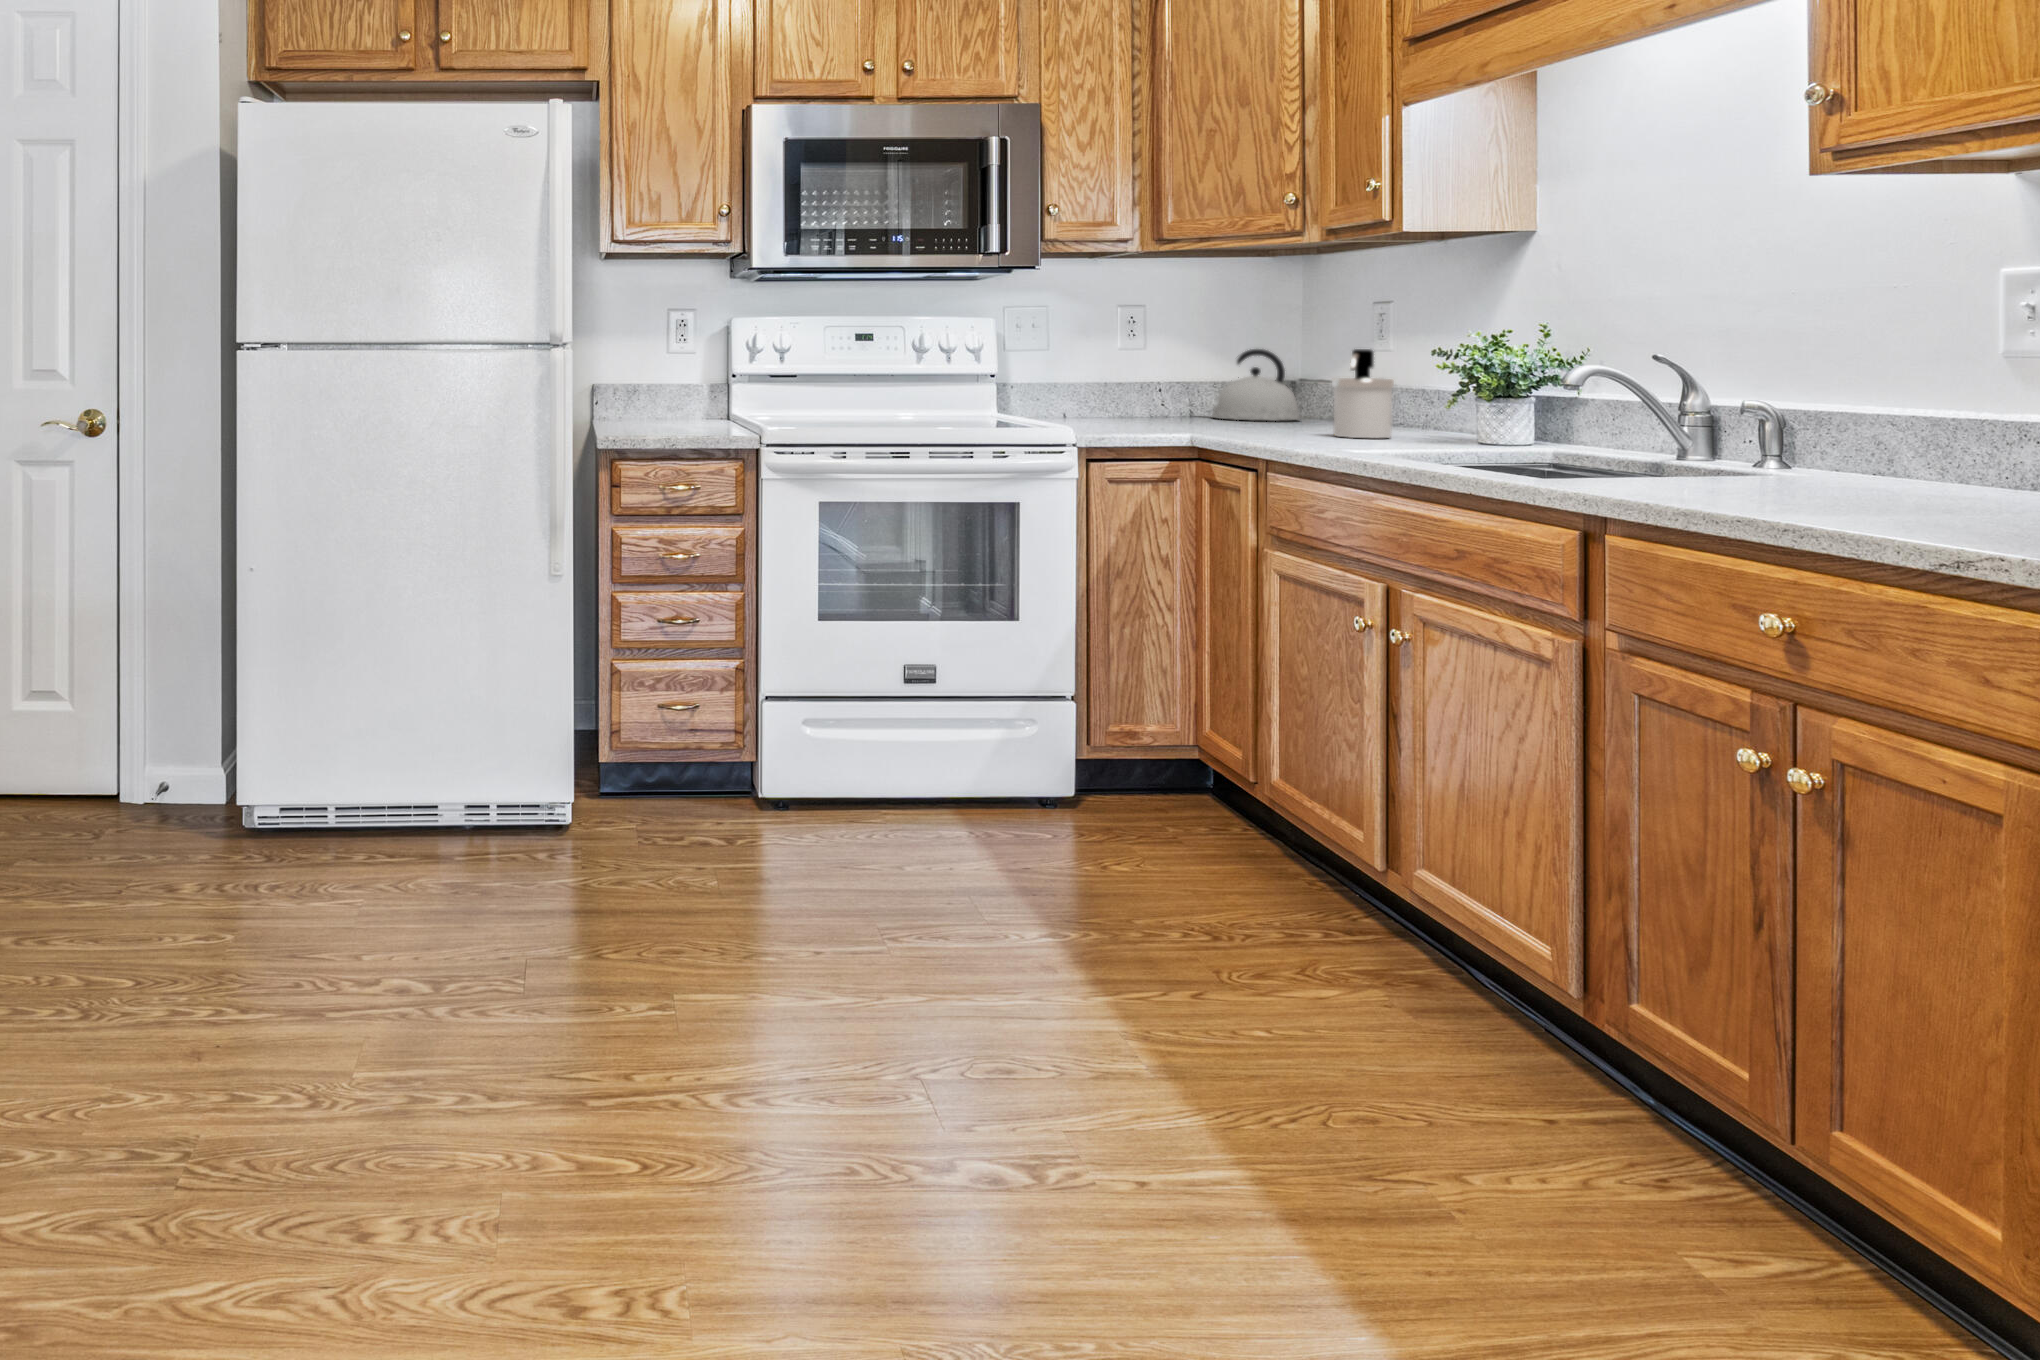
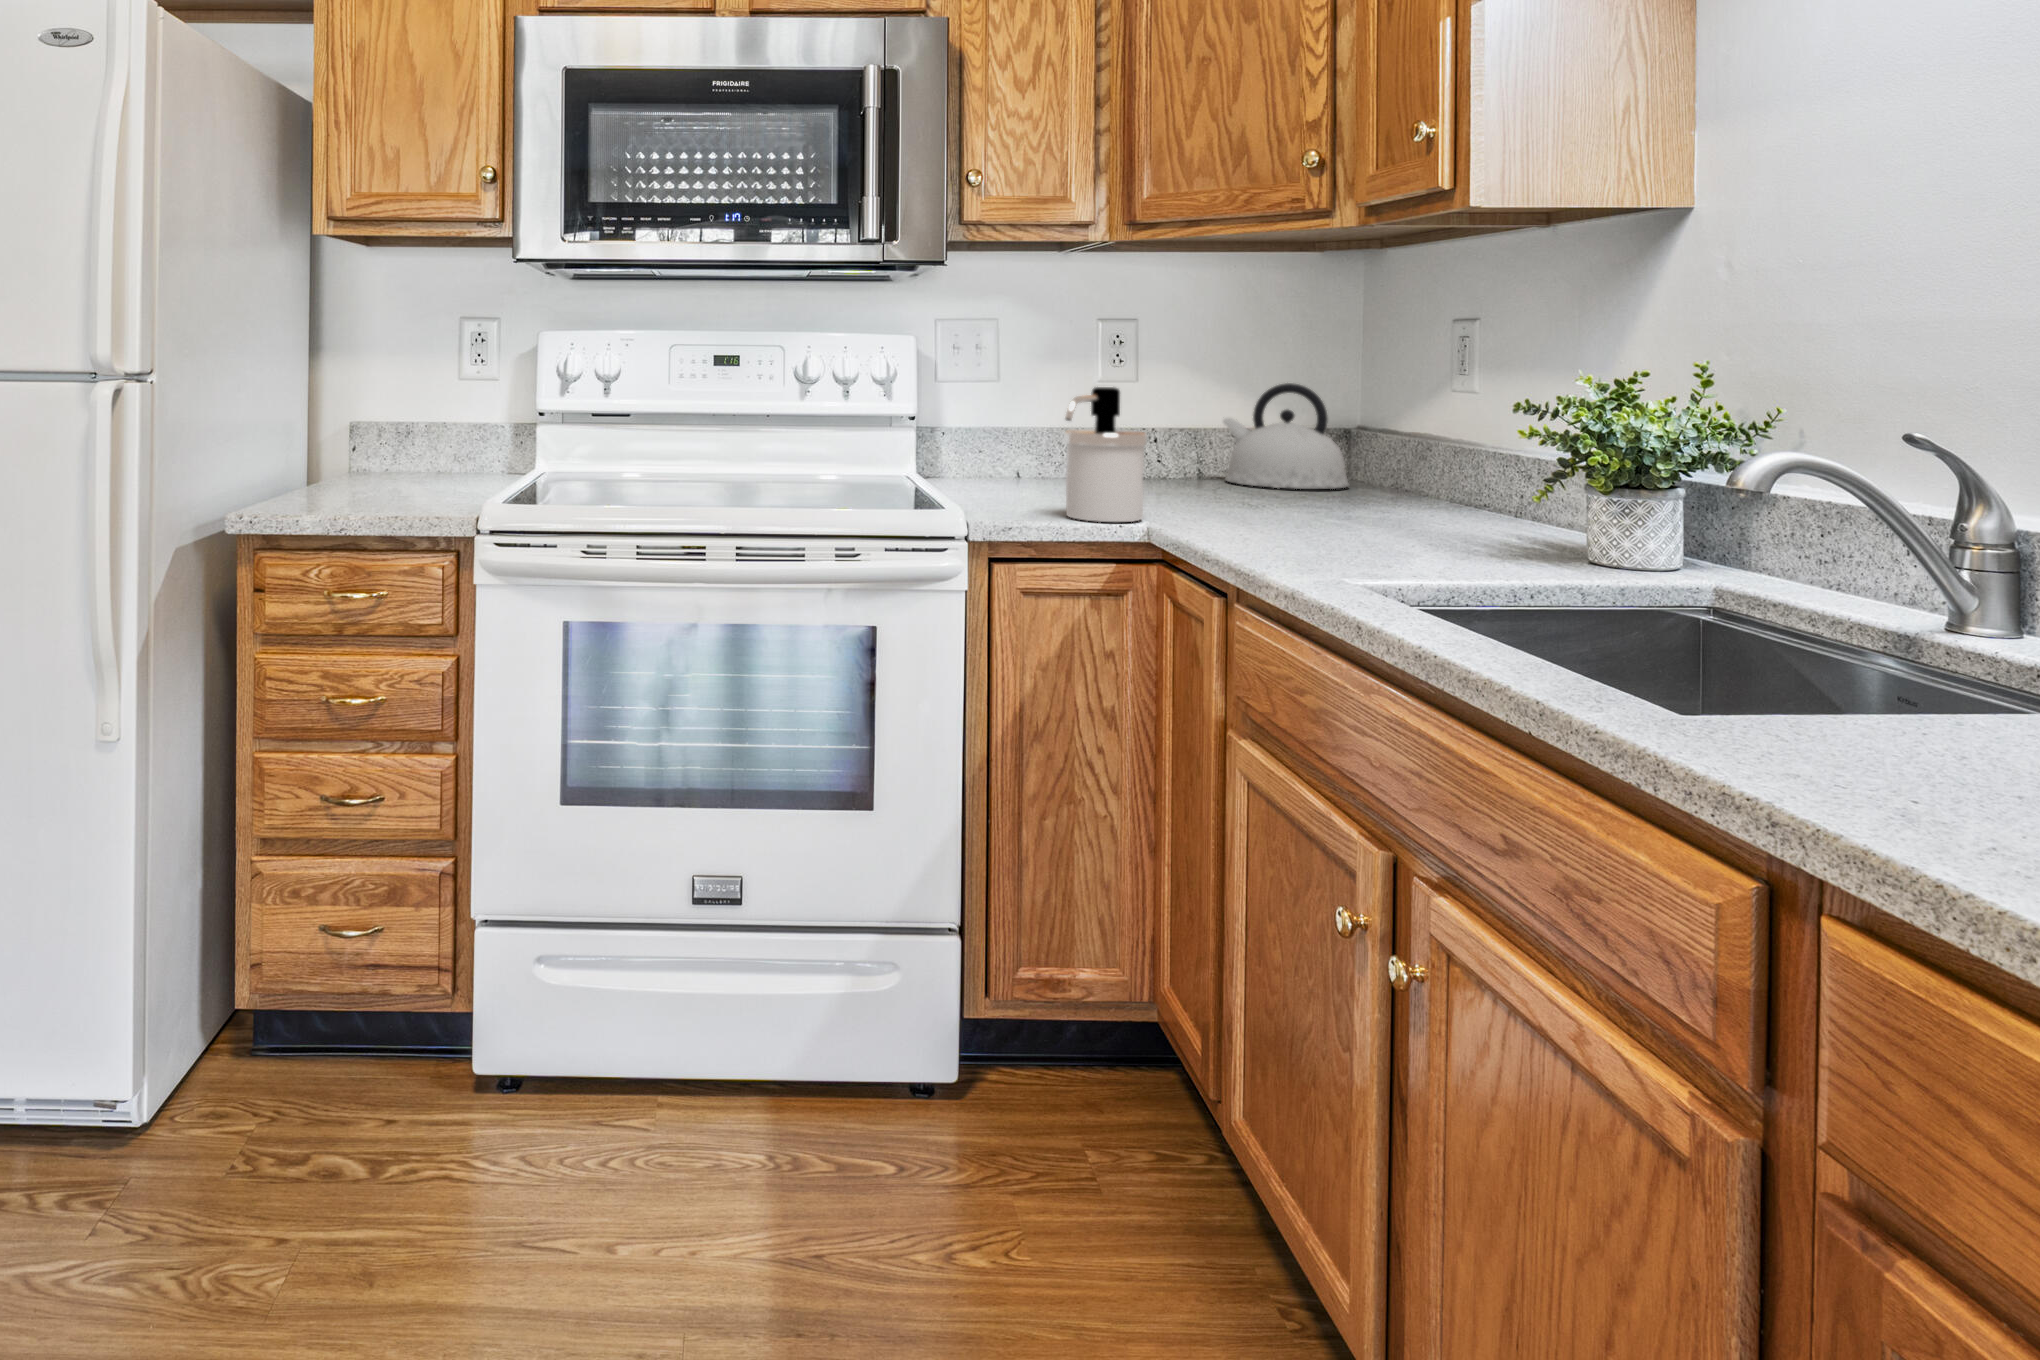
soap dispenser: present [1332,349,1394,438] -> present [1064,387,1147,522]

